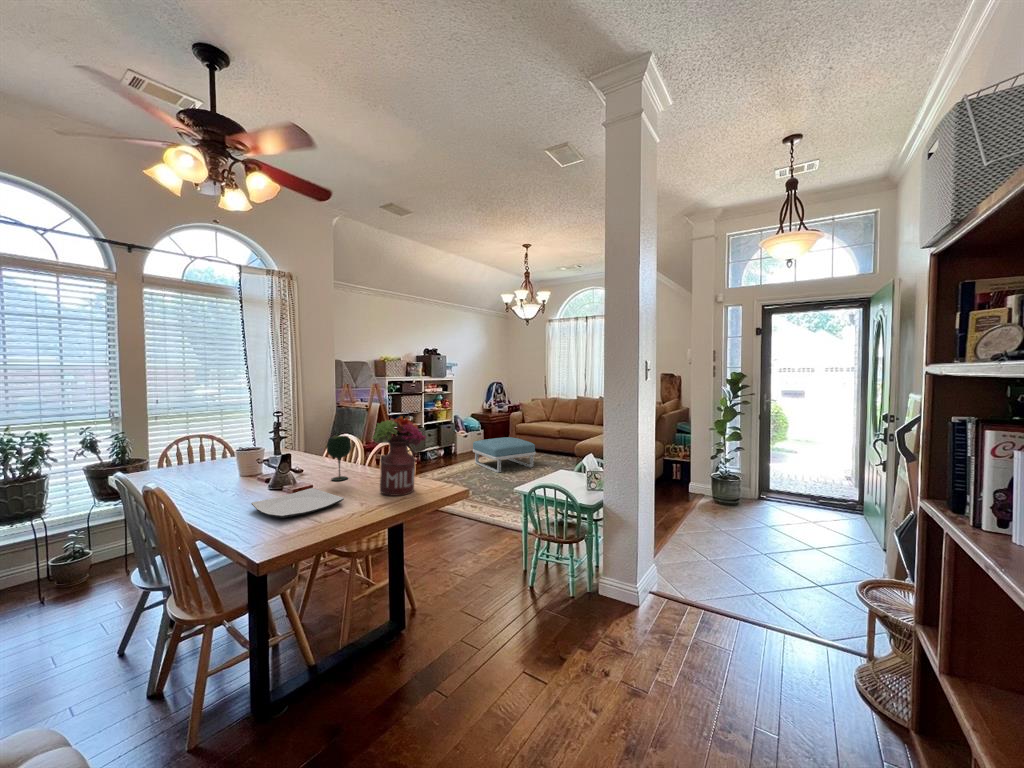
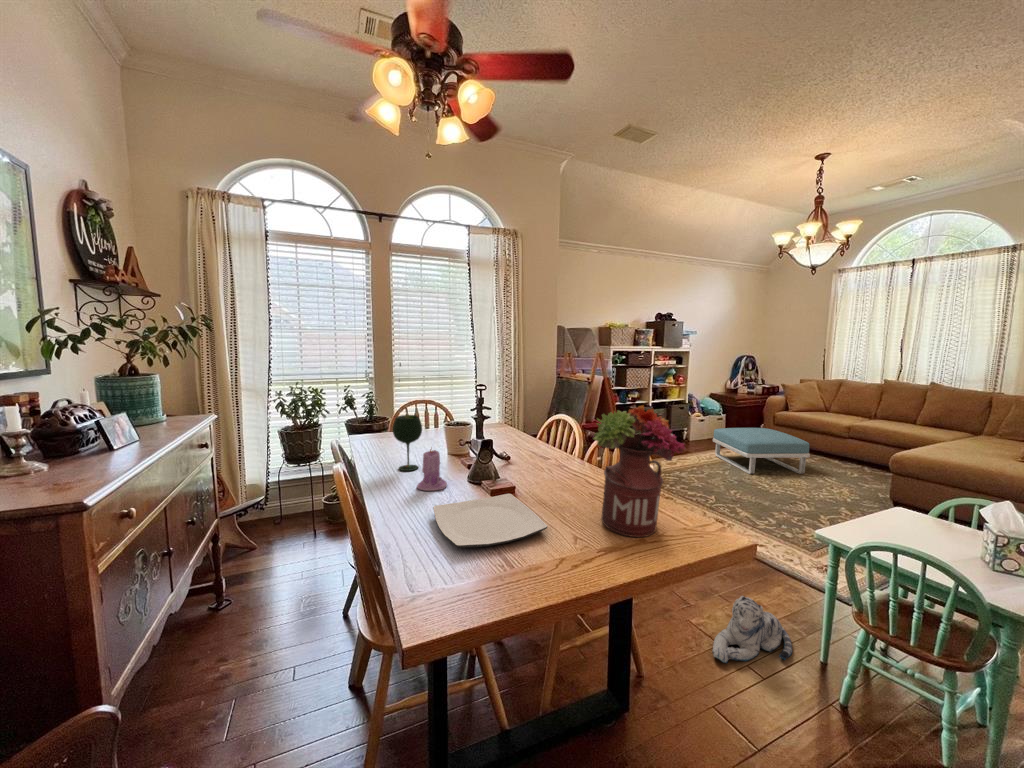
wine glass: present [327,436,351,481] -> present [393,415,422,471]
candle: none [225,463,254,499] -> present [417,449,447,491]
plush toy: none [461,540,508,585] -> present [712,596,792,663]

